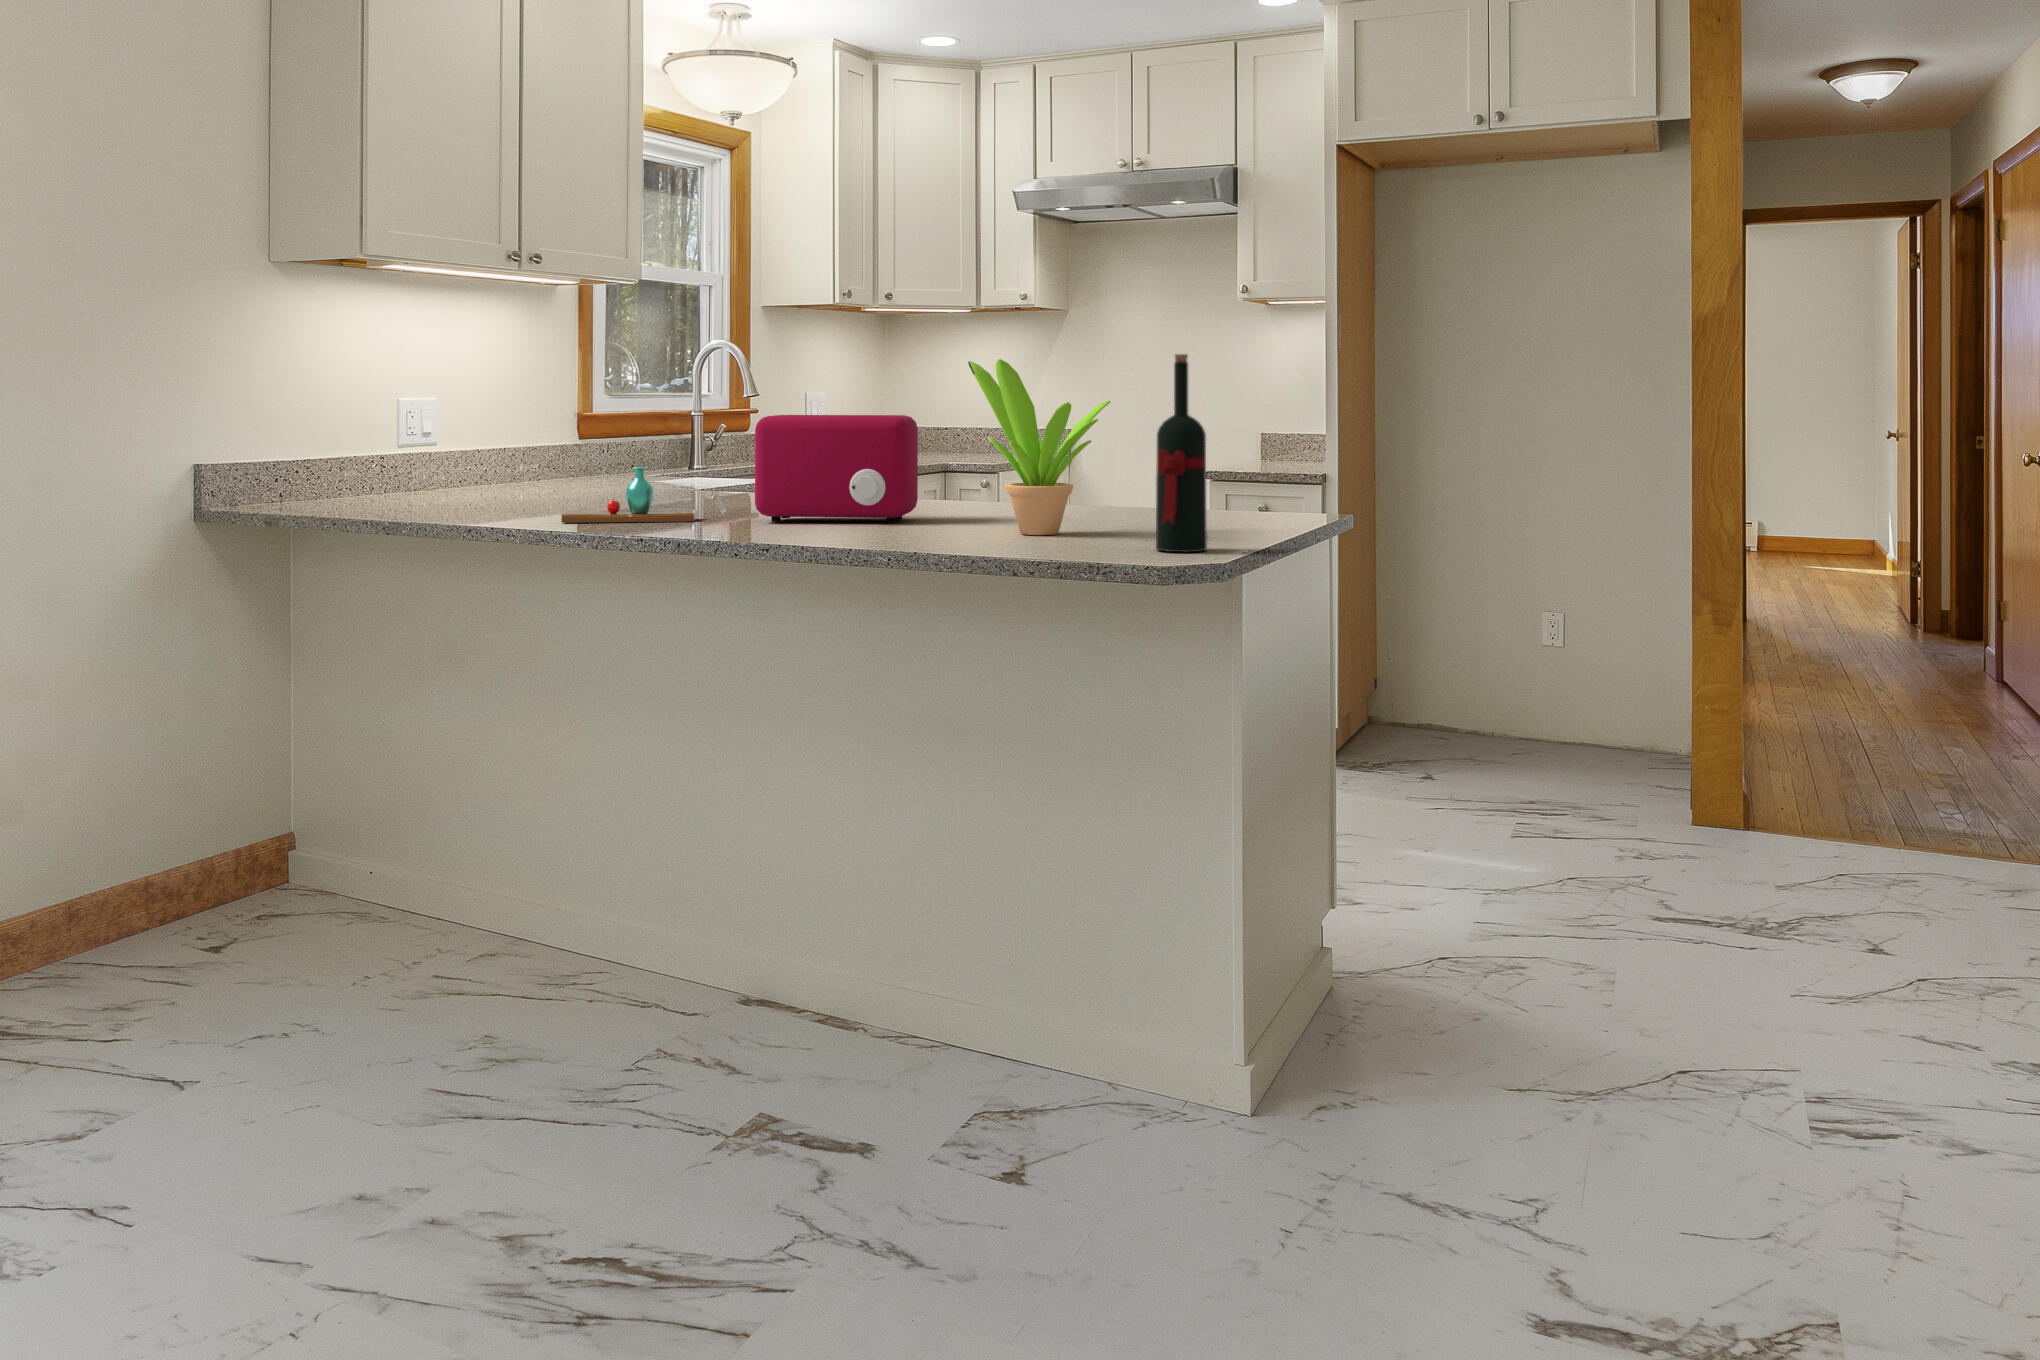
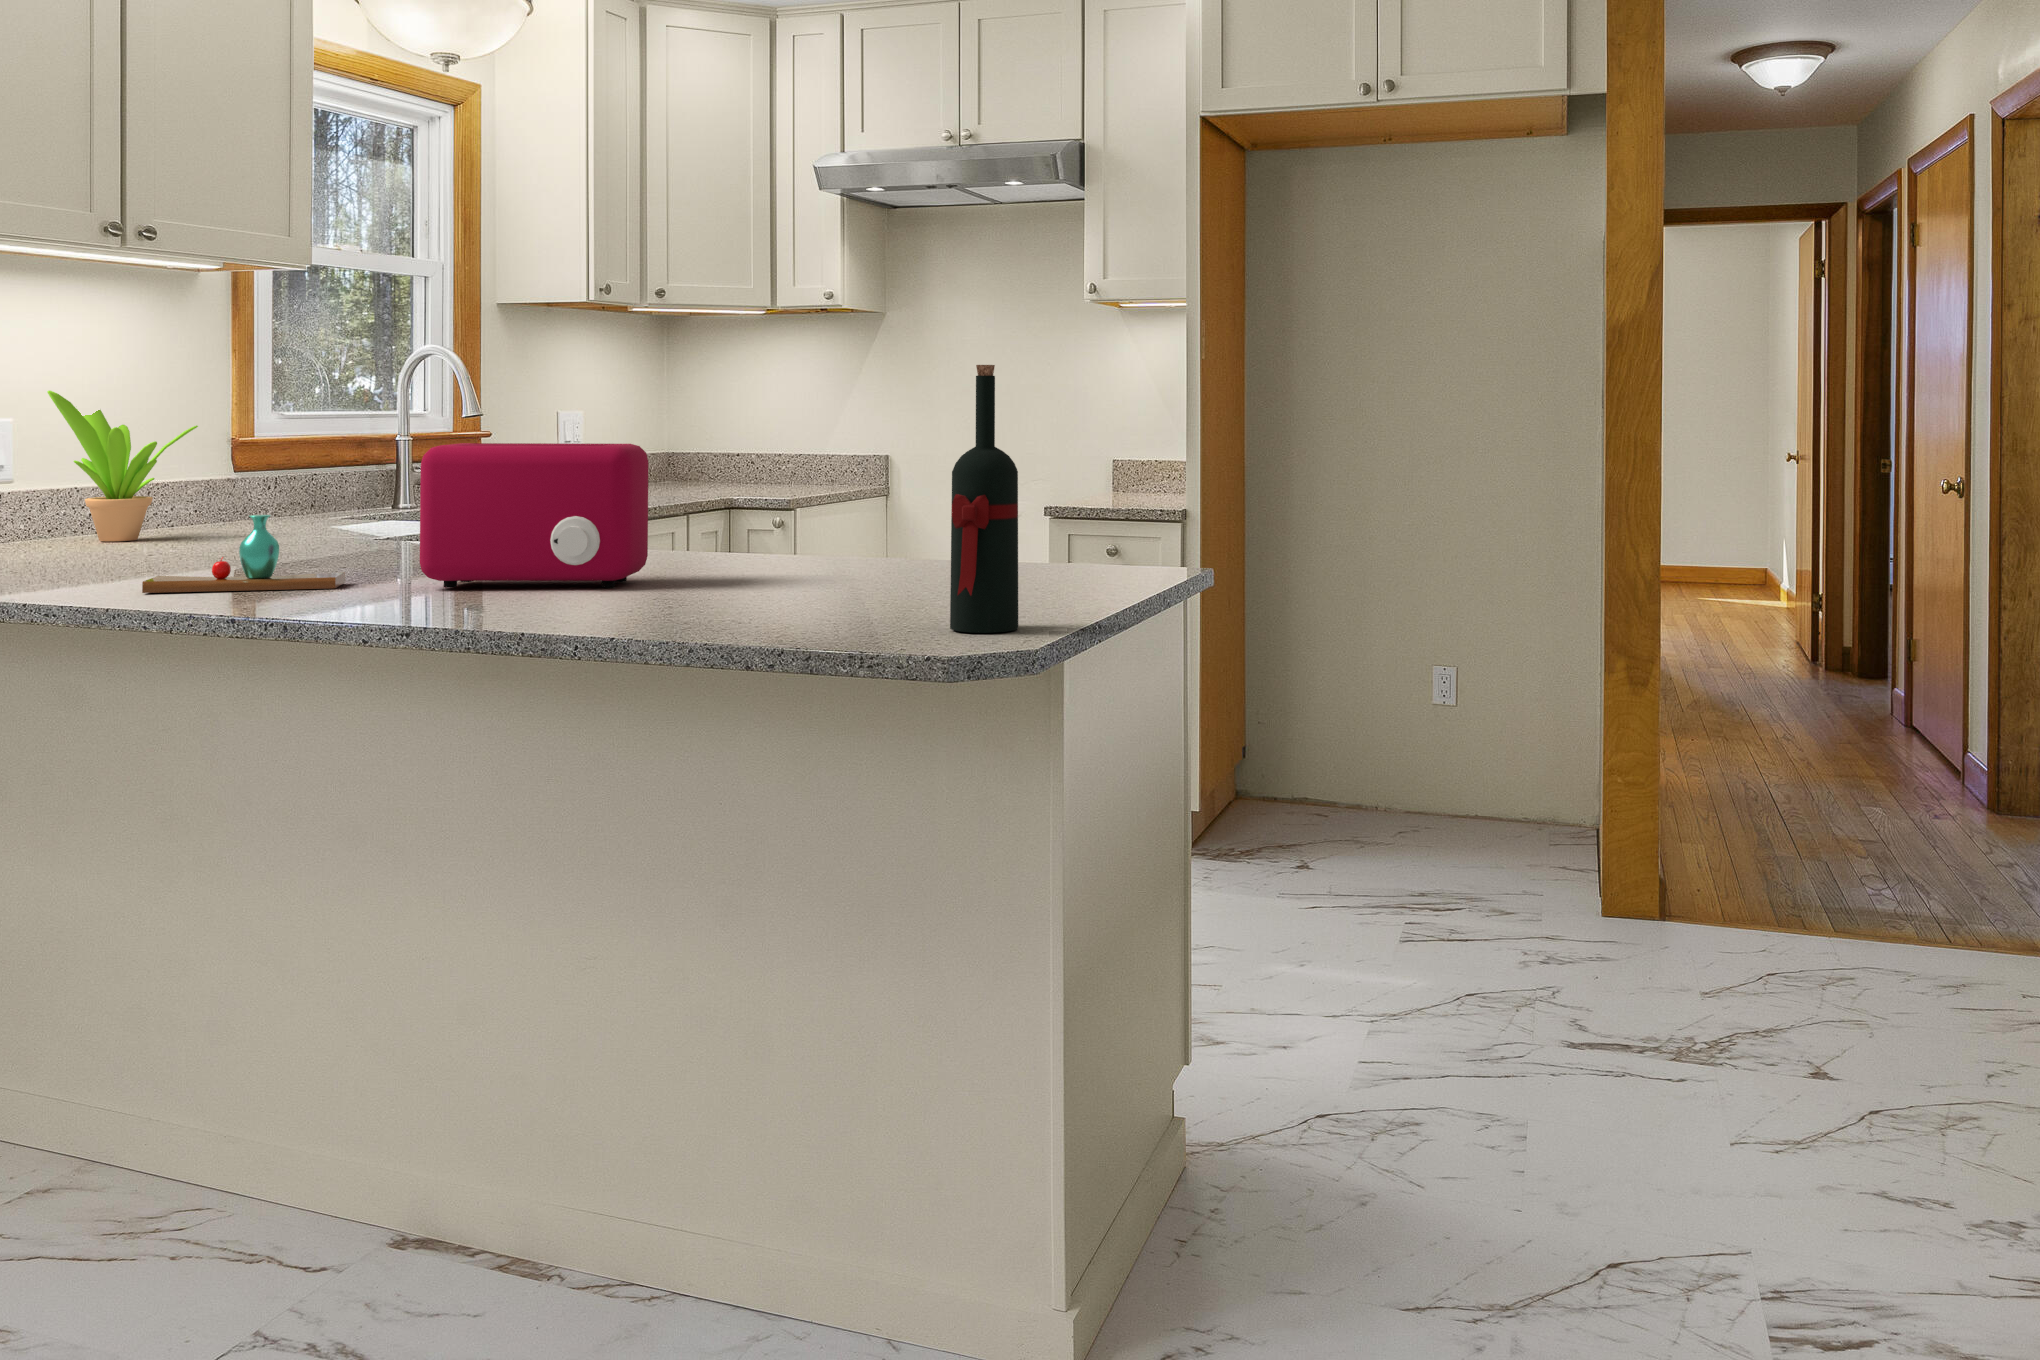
potted plant: present [968,359,1111,535] -> present [47,391,198,541]

